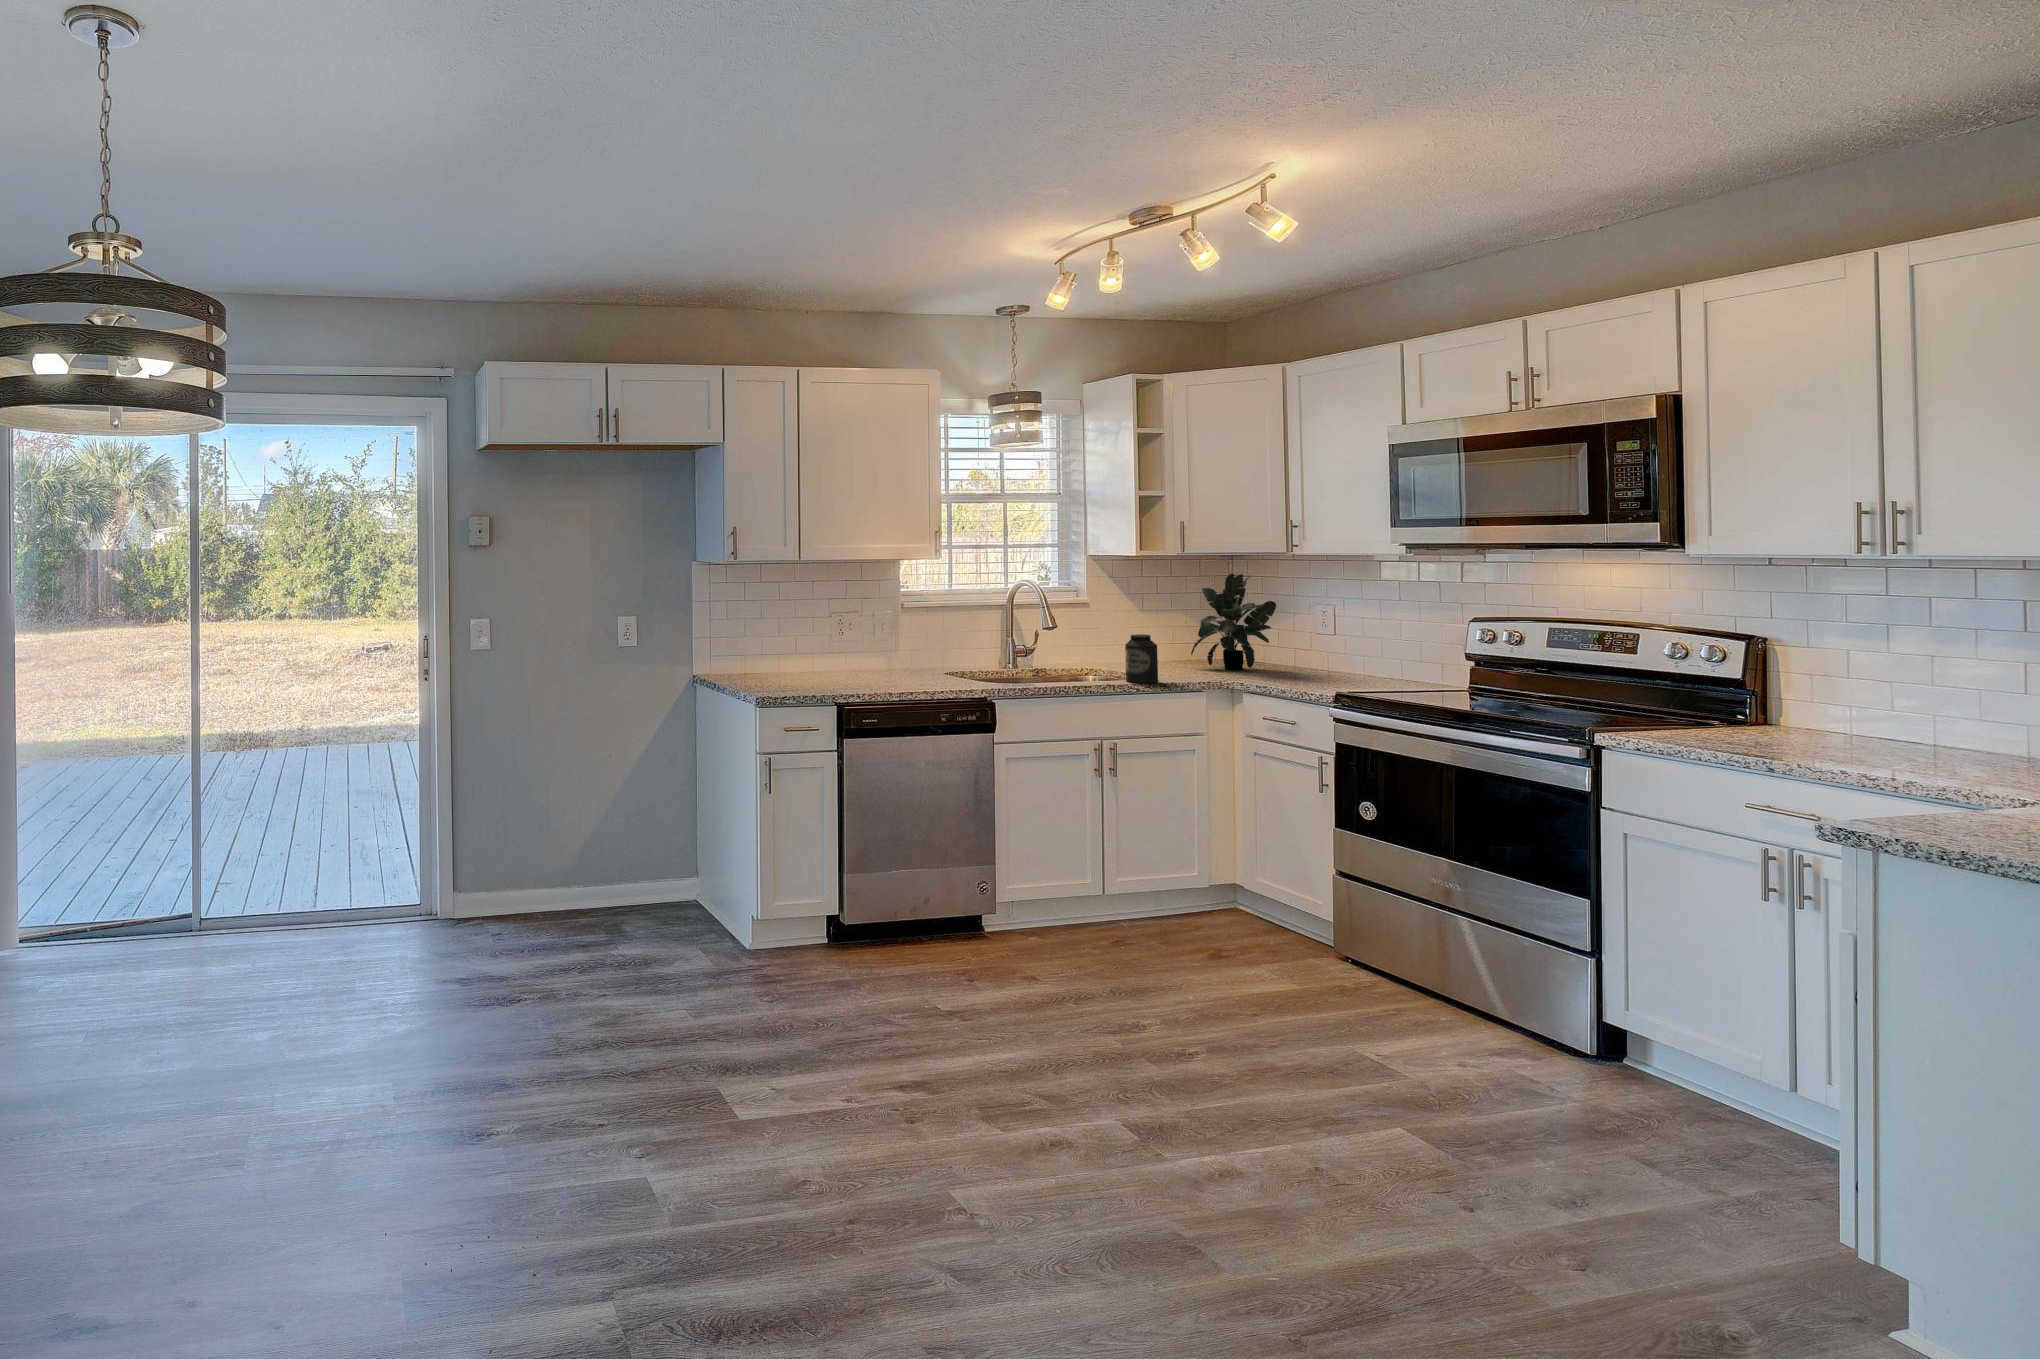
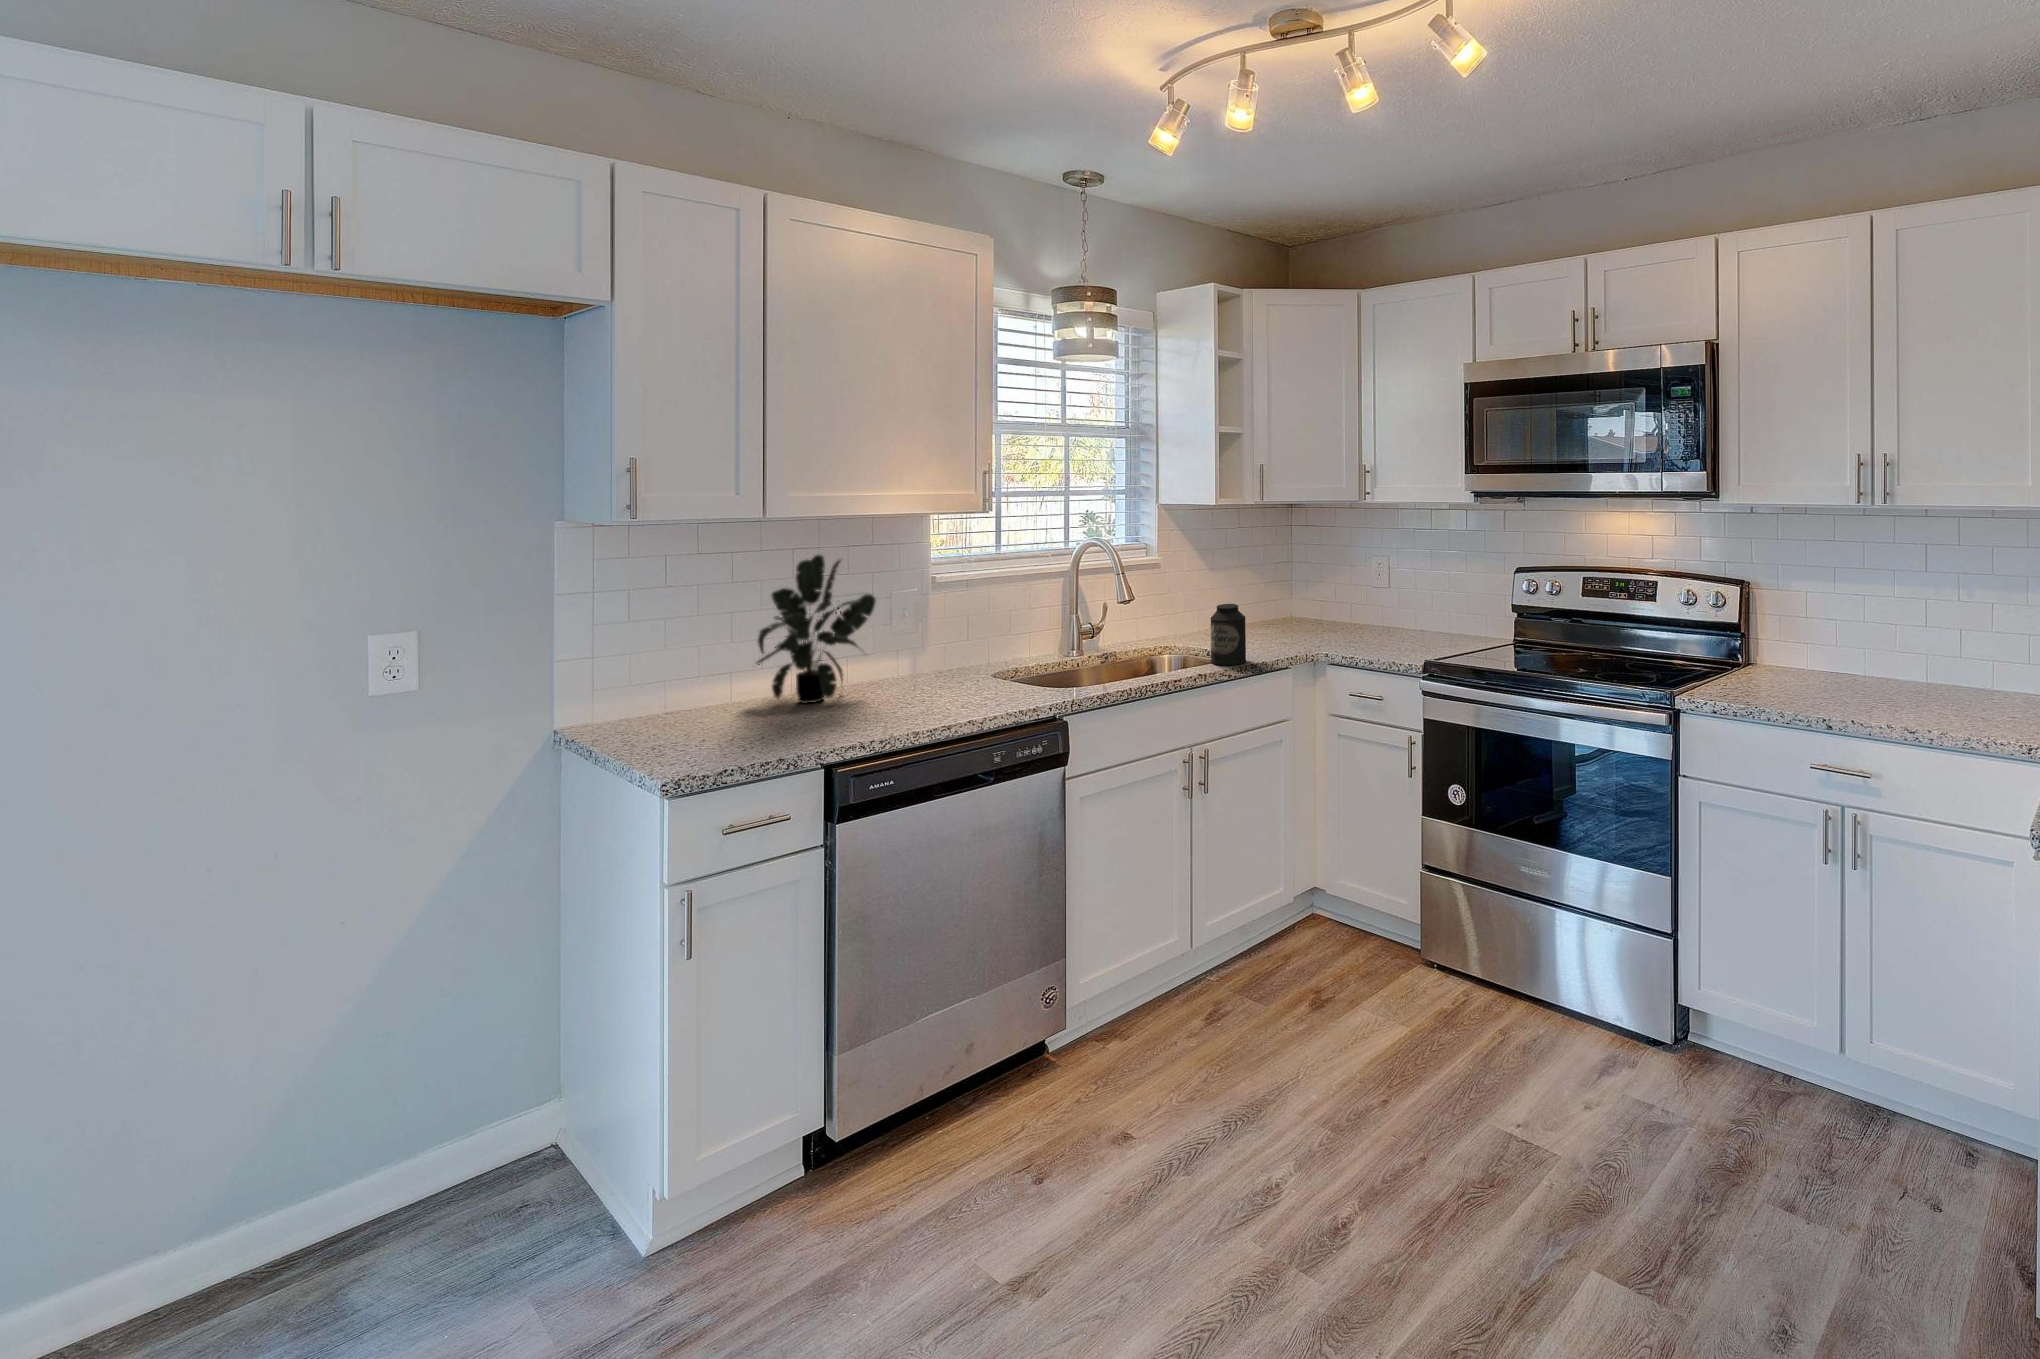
potted plant: present [1191,574,1276,670] -> present [757,555,876,703]

